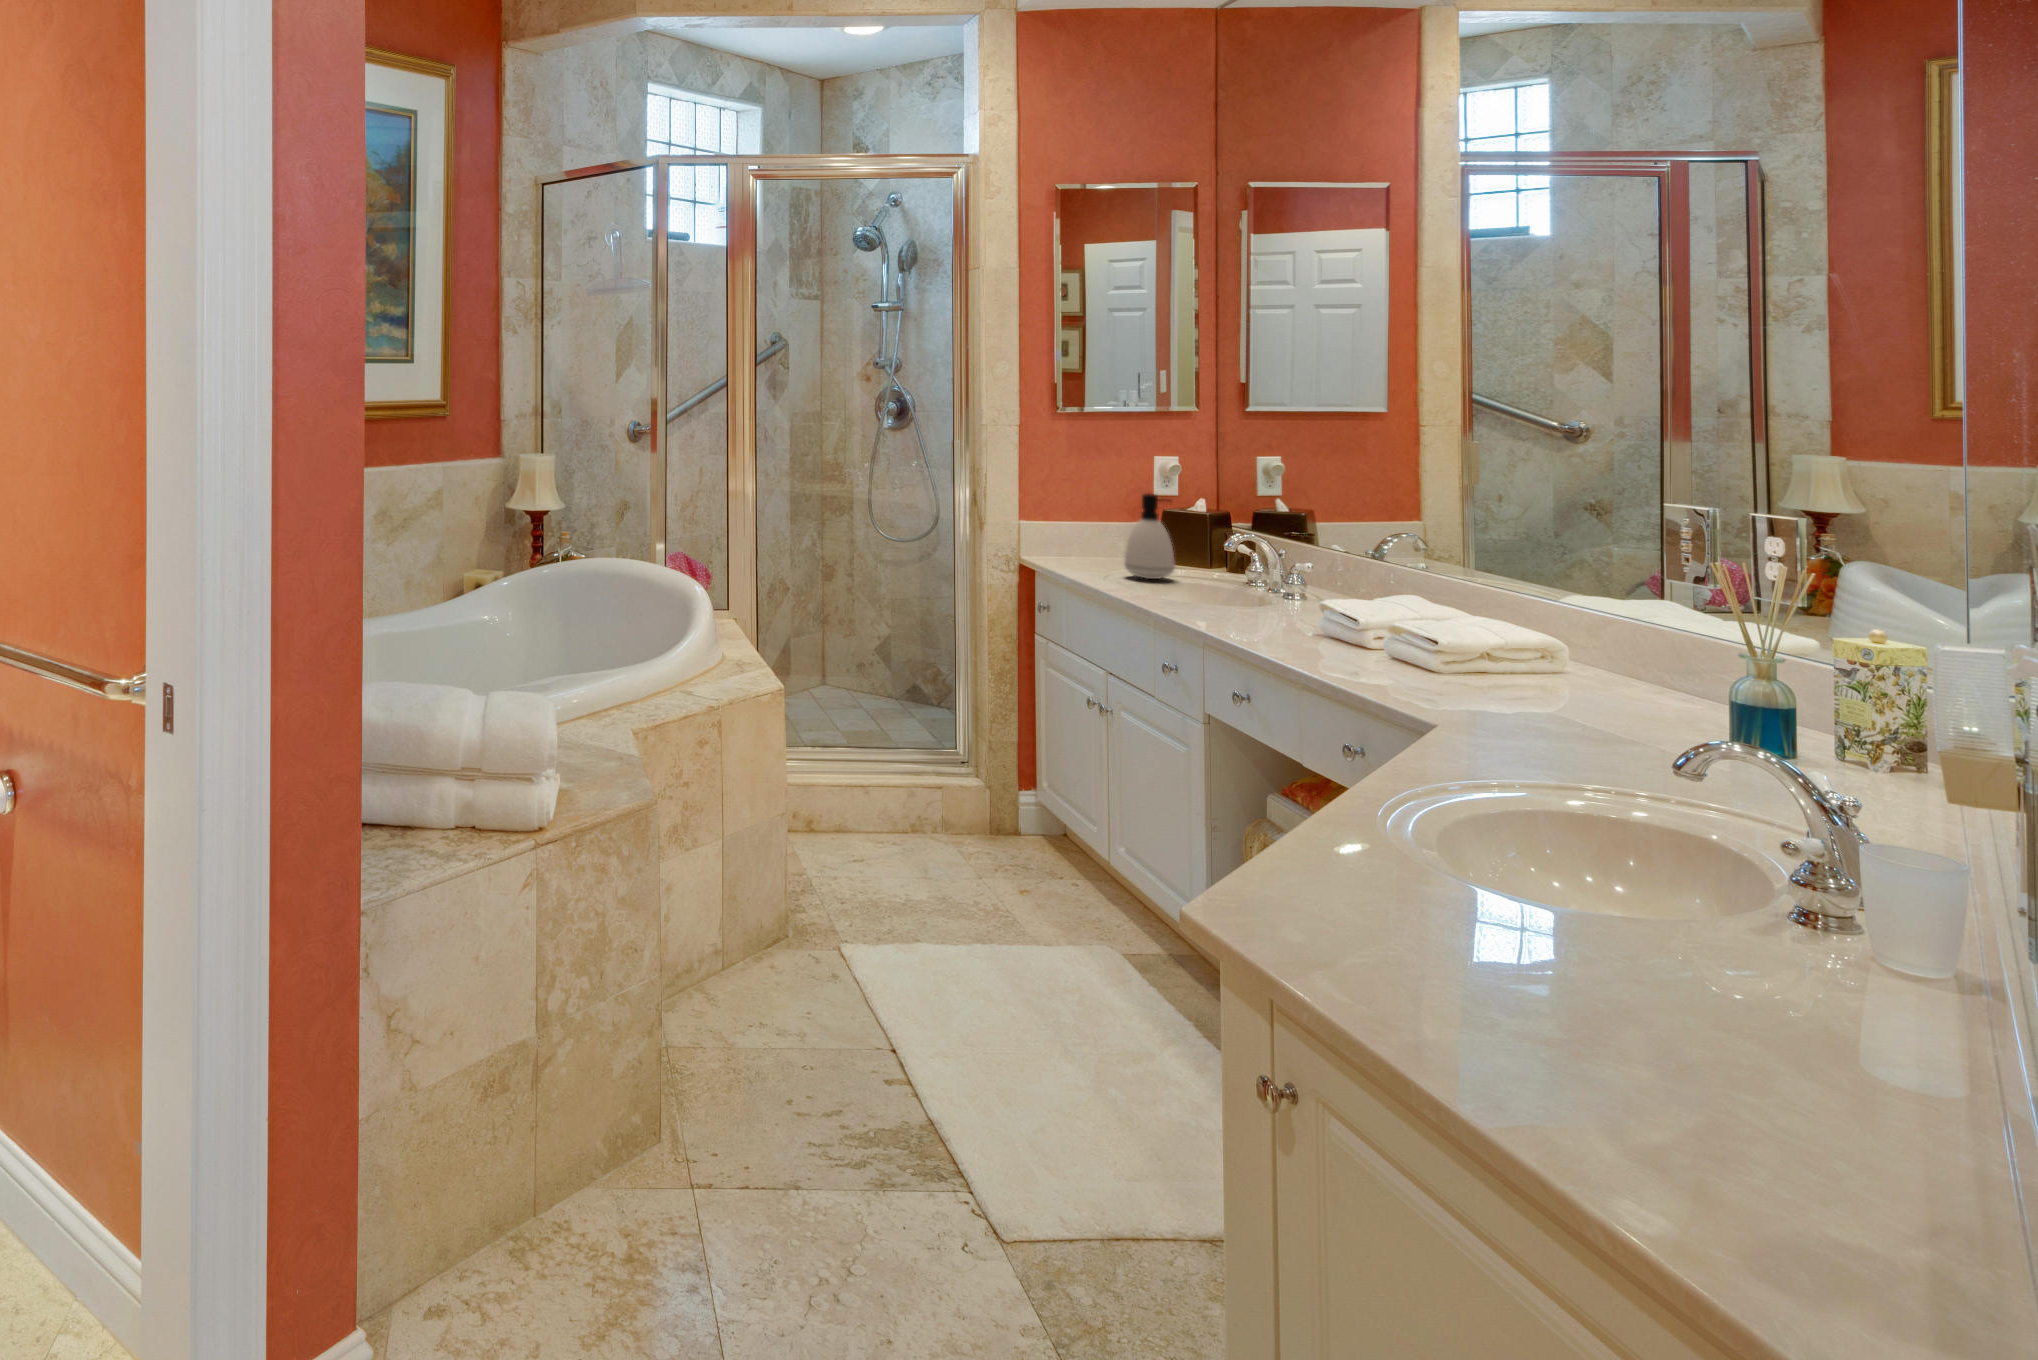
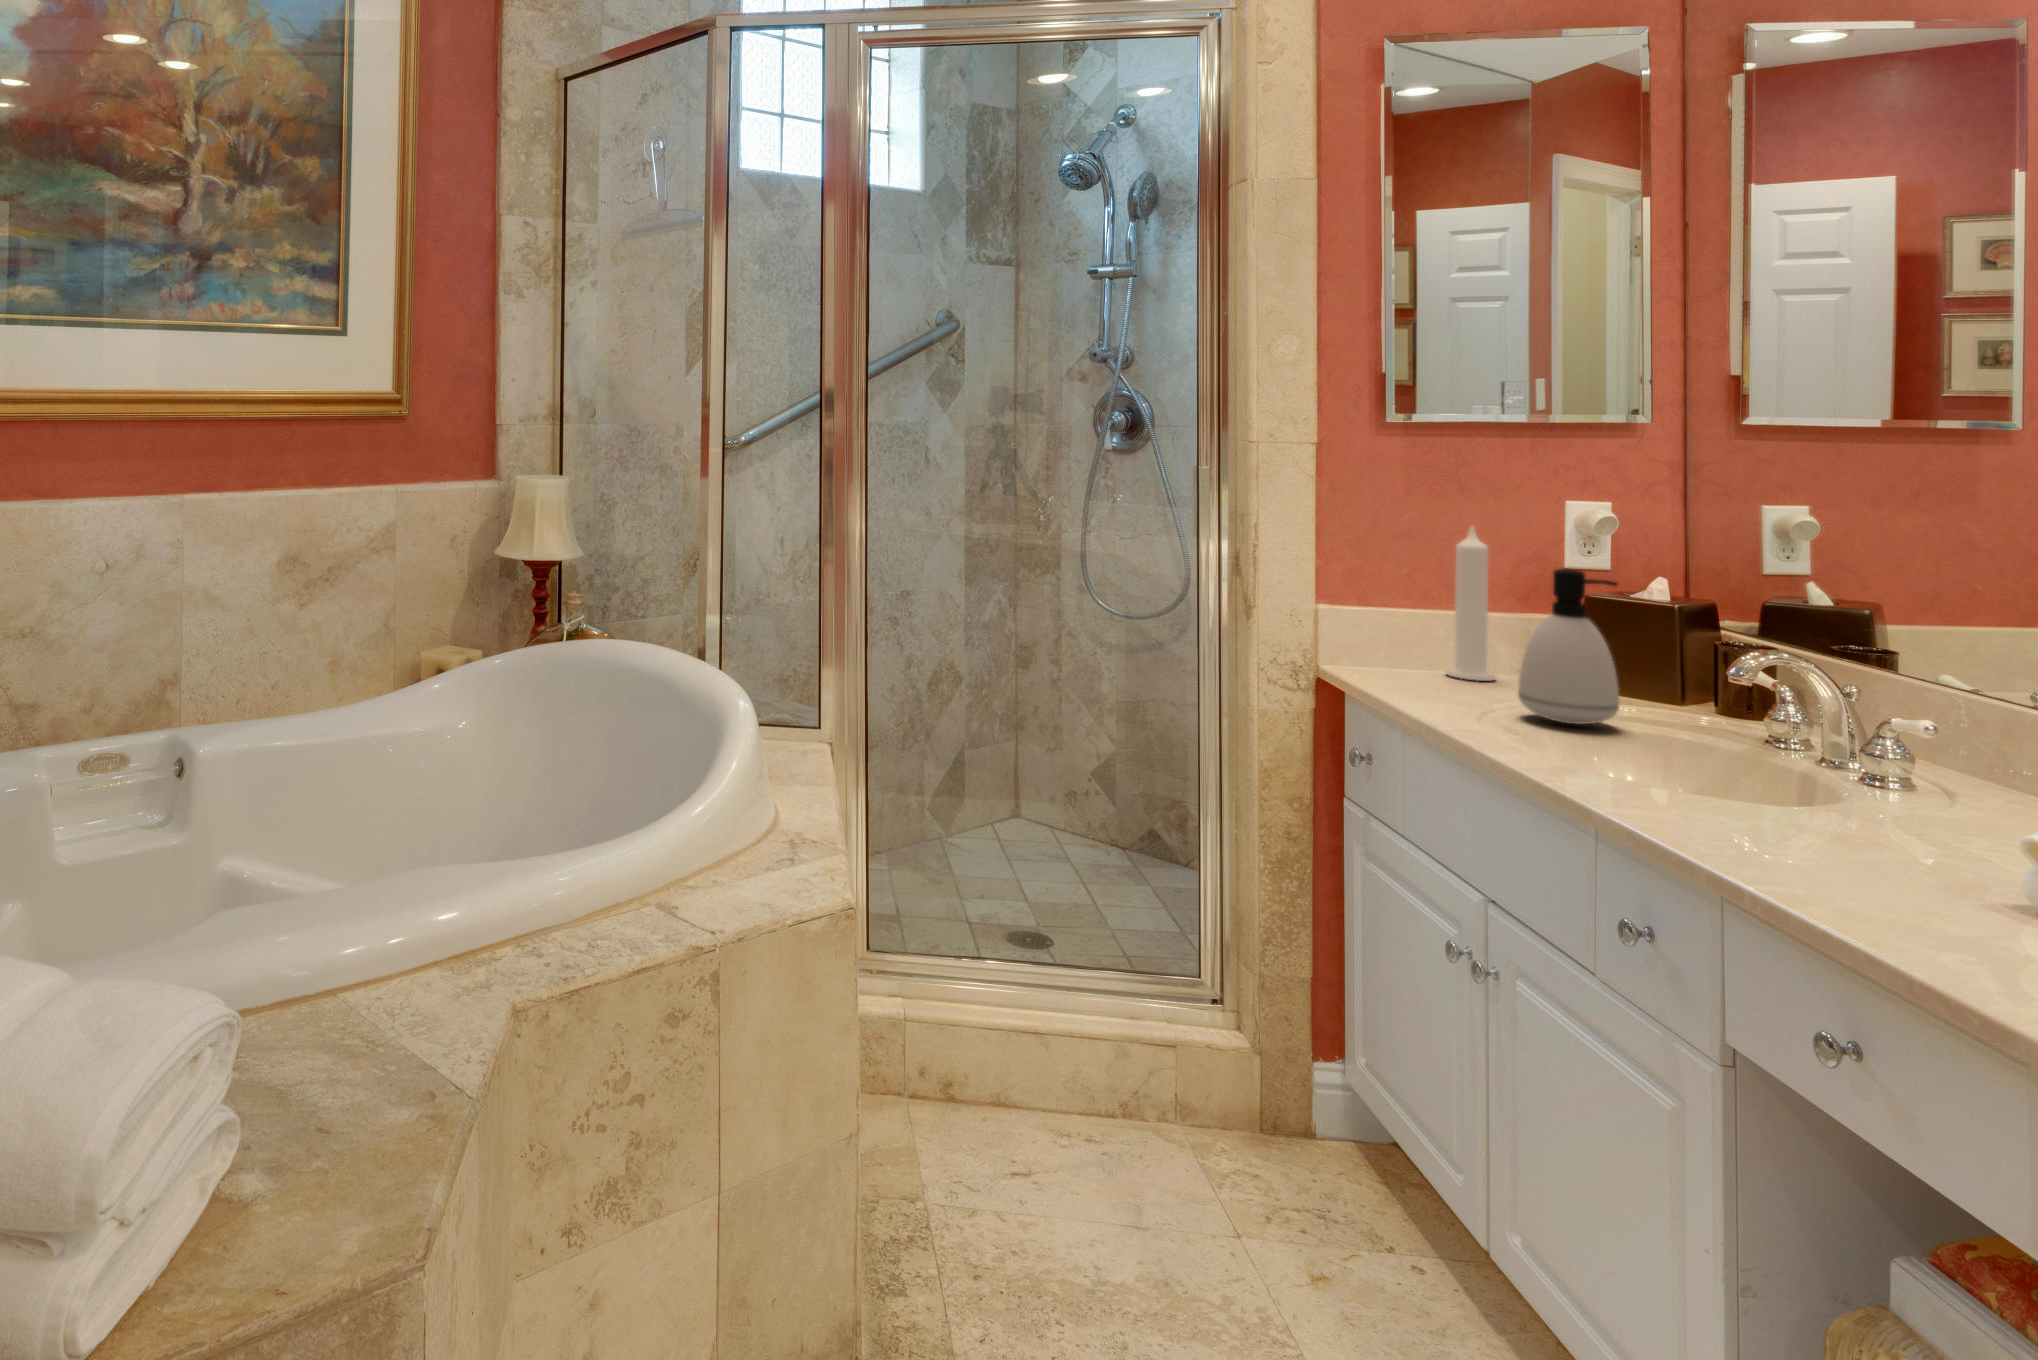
candle: none [1093,471,1120,561] -> present [1446,527,1496,681]

